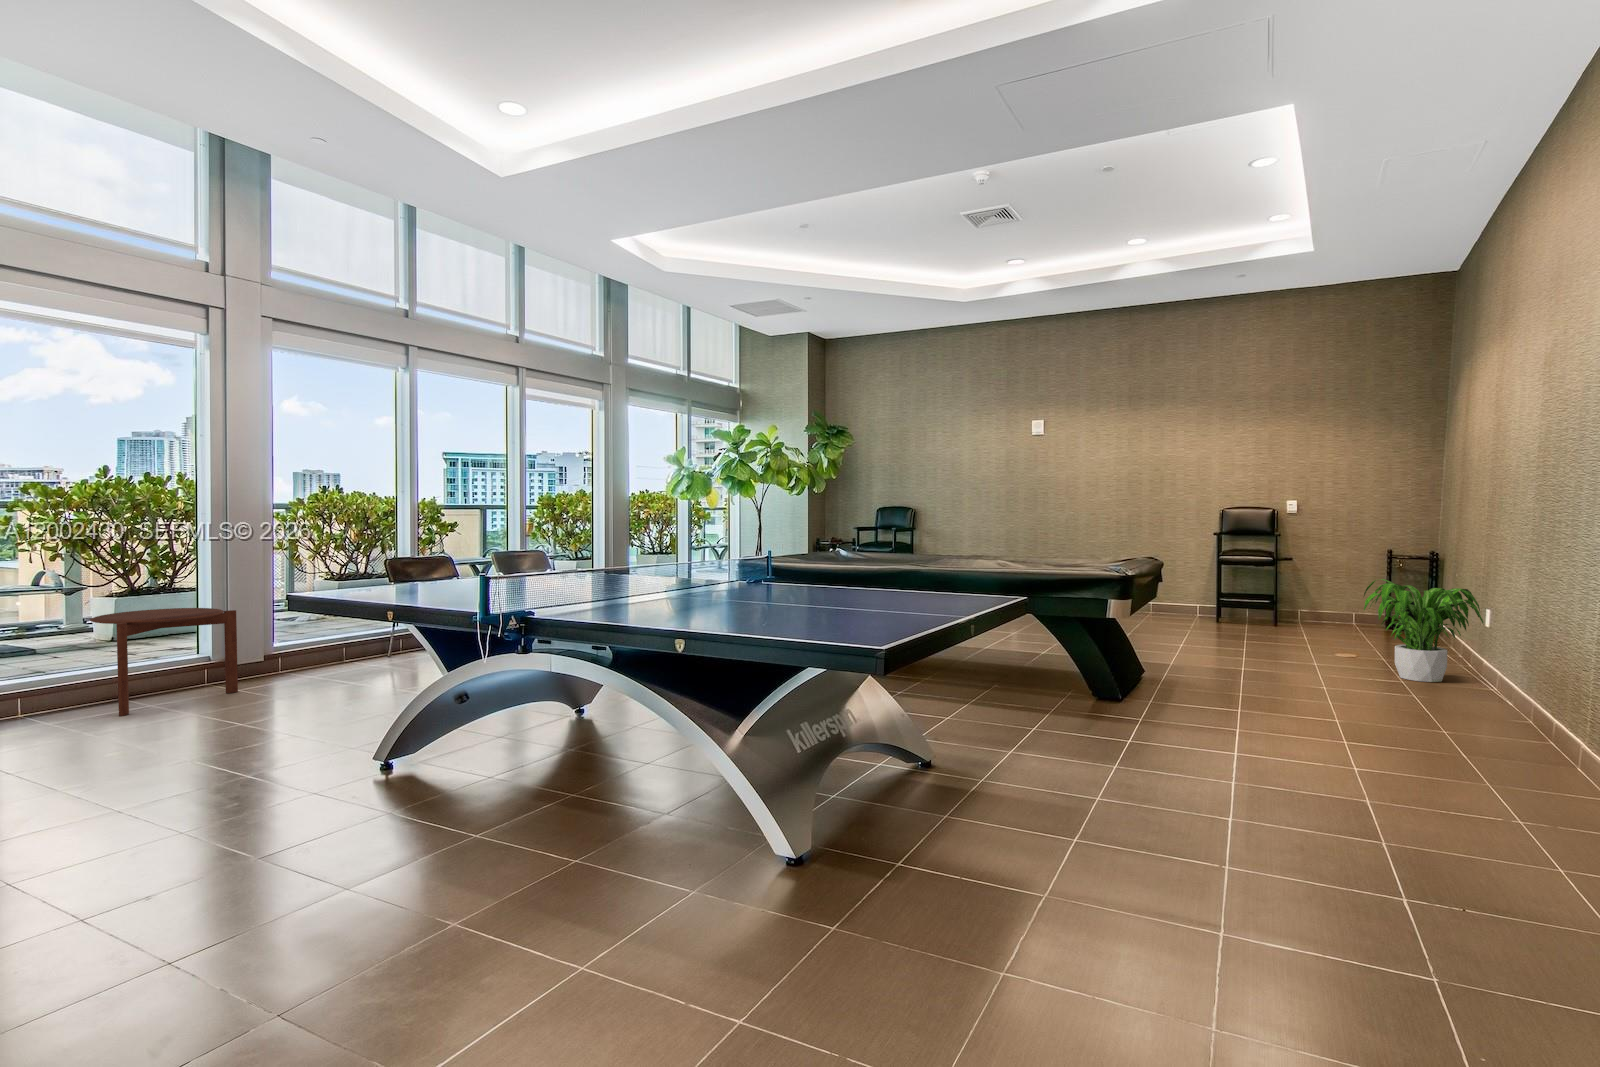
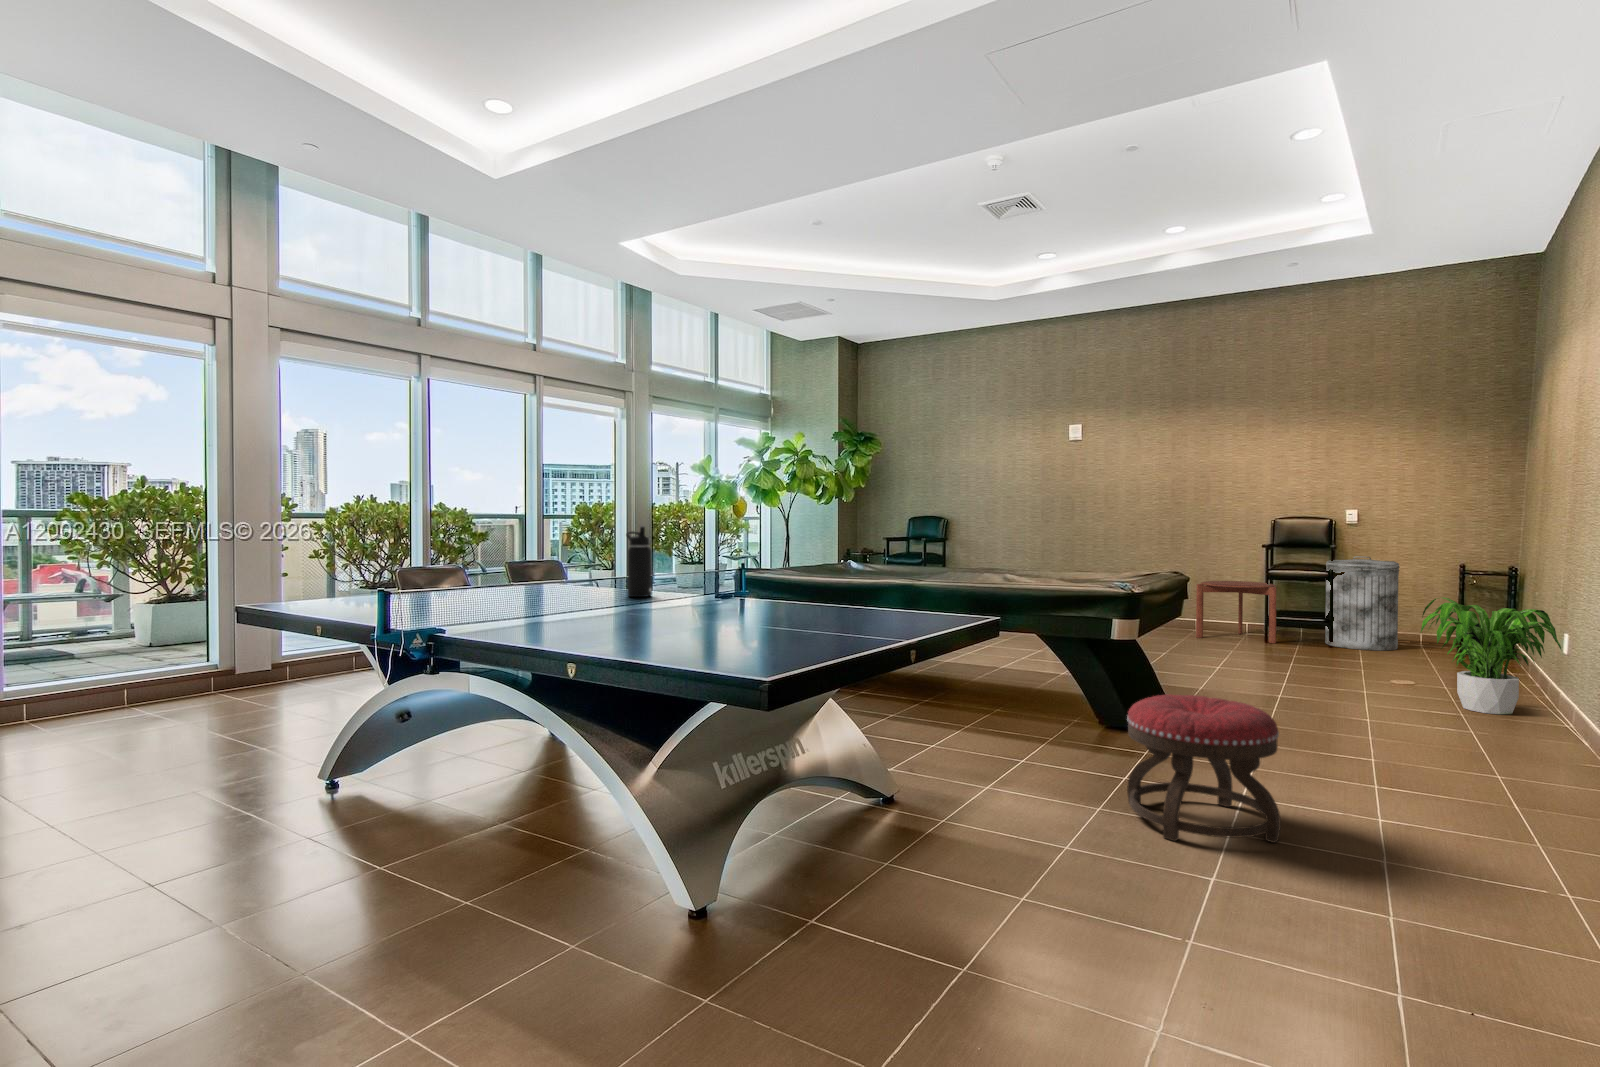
water bottle: none [665,517,691,584] -> present [626,526,652,597]
trash can: none [1270,544,1336,630] -> present [1325,556,1400,651]
side table: present [90,608,238,716] -> present [1196,581,1277,643]
ottoman: none [1134,664,1271,791] -> present [1127,694,1281,843]

